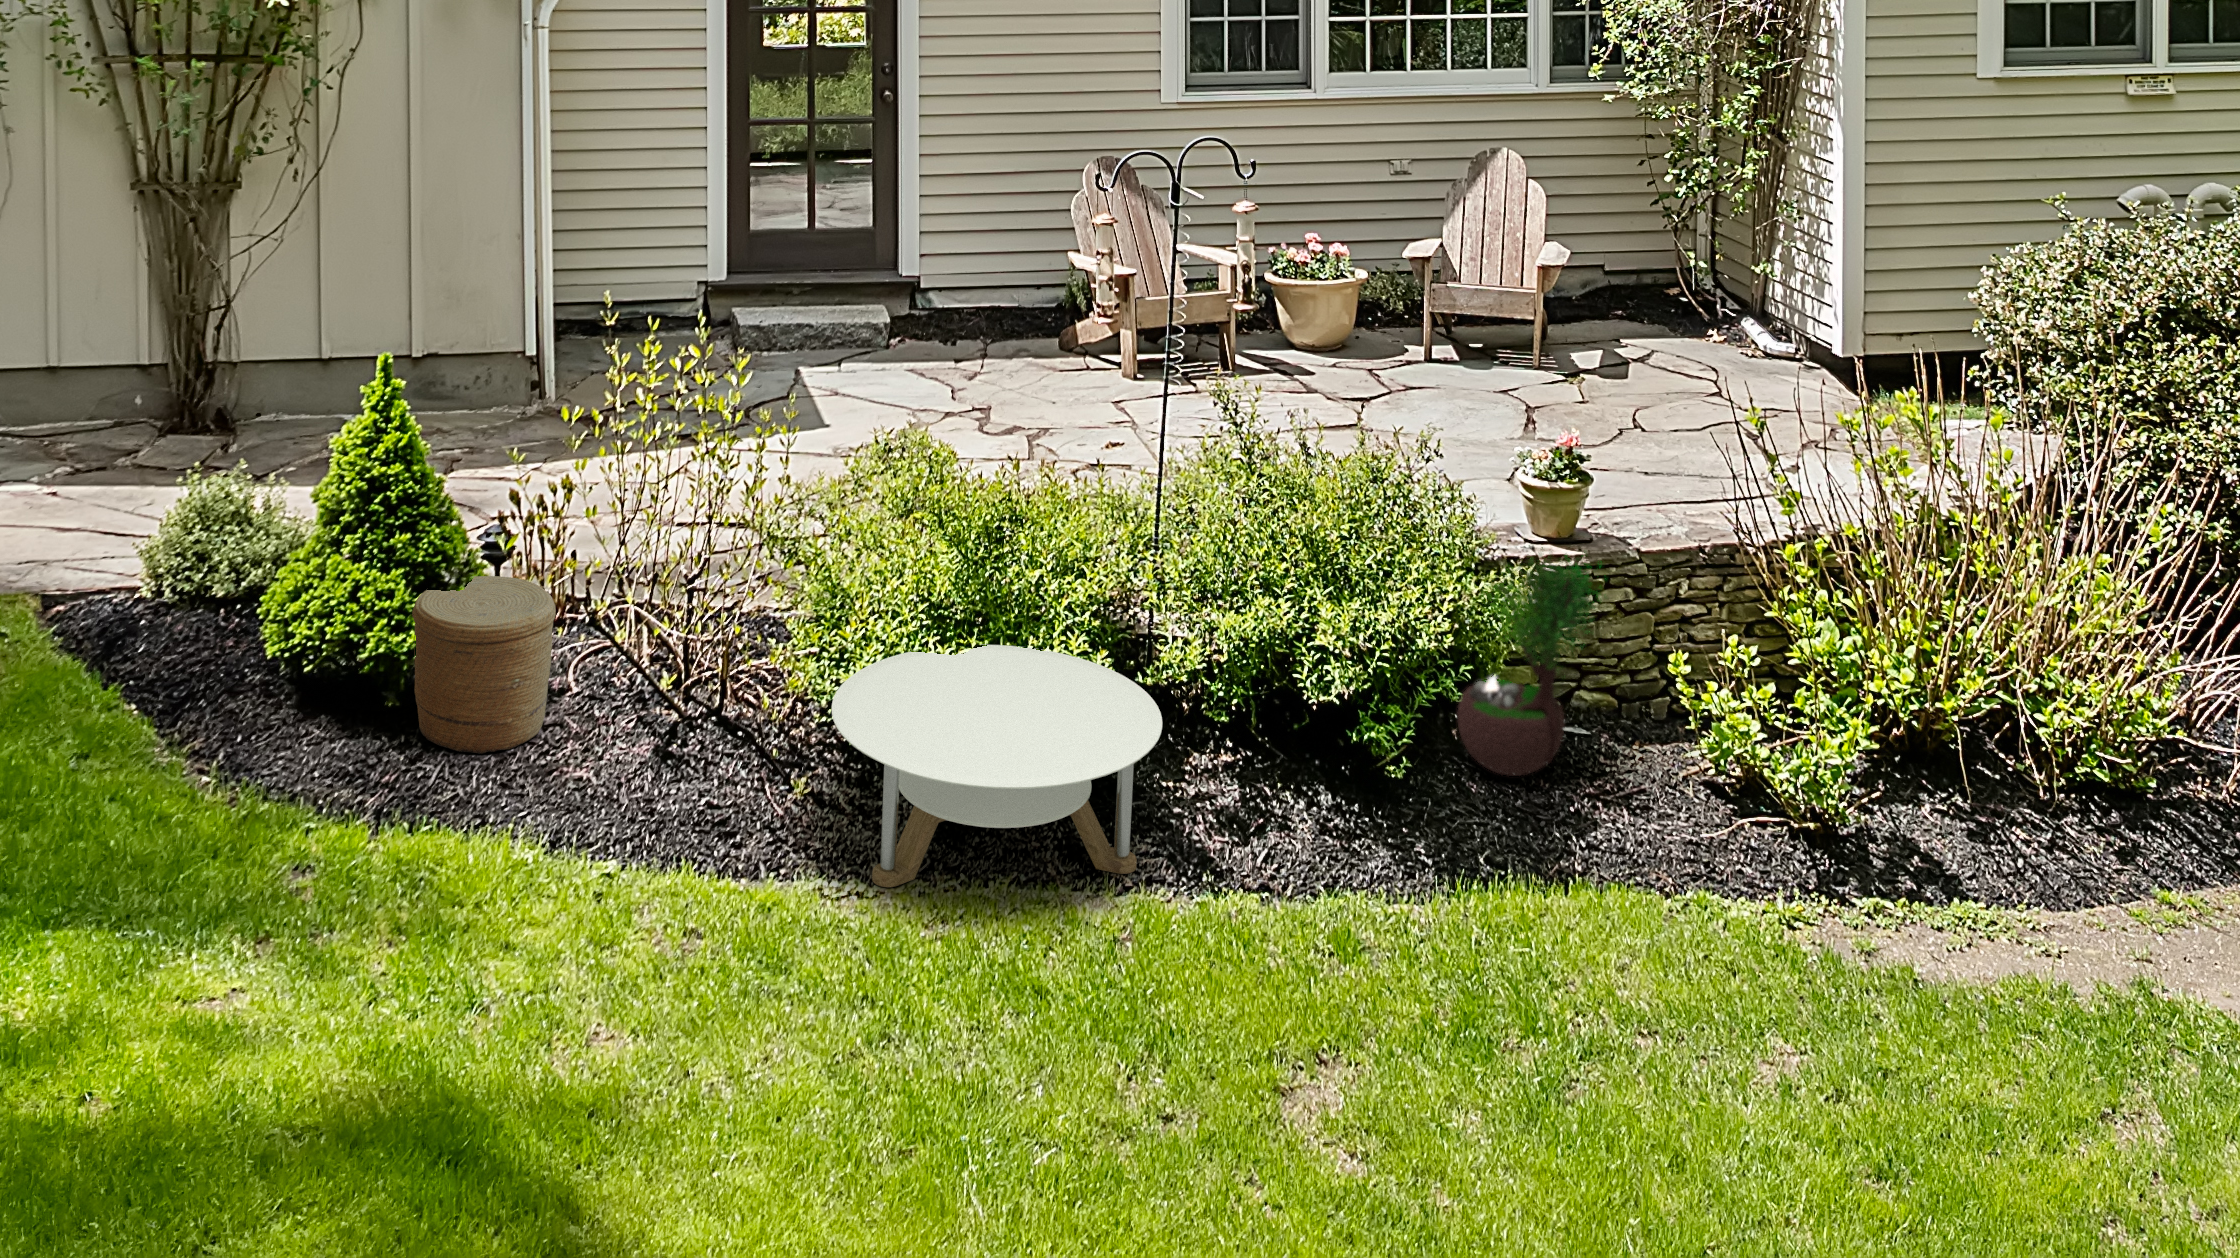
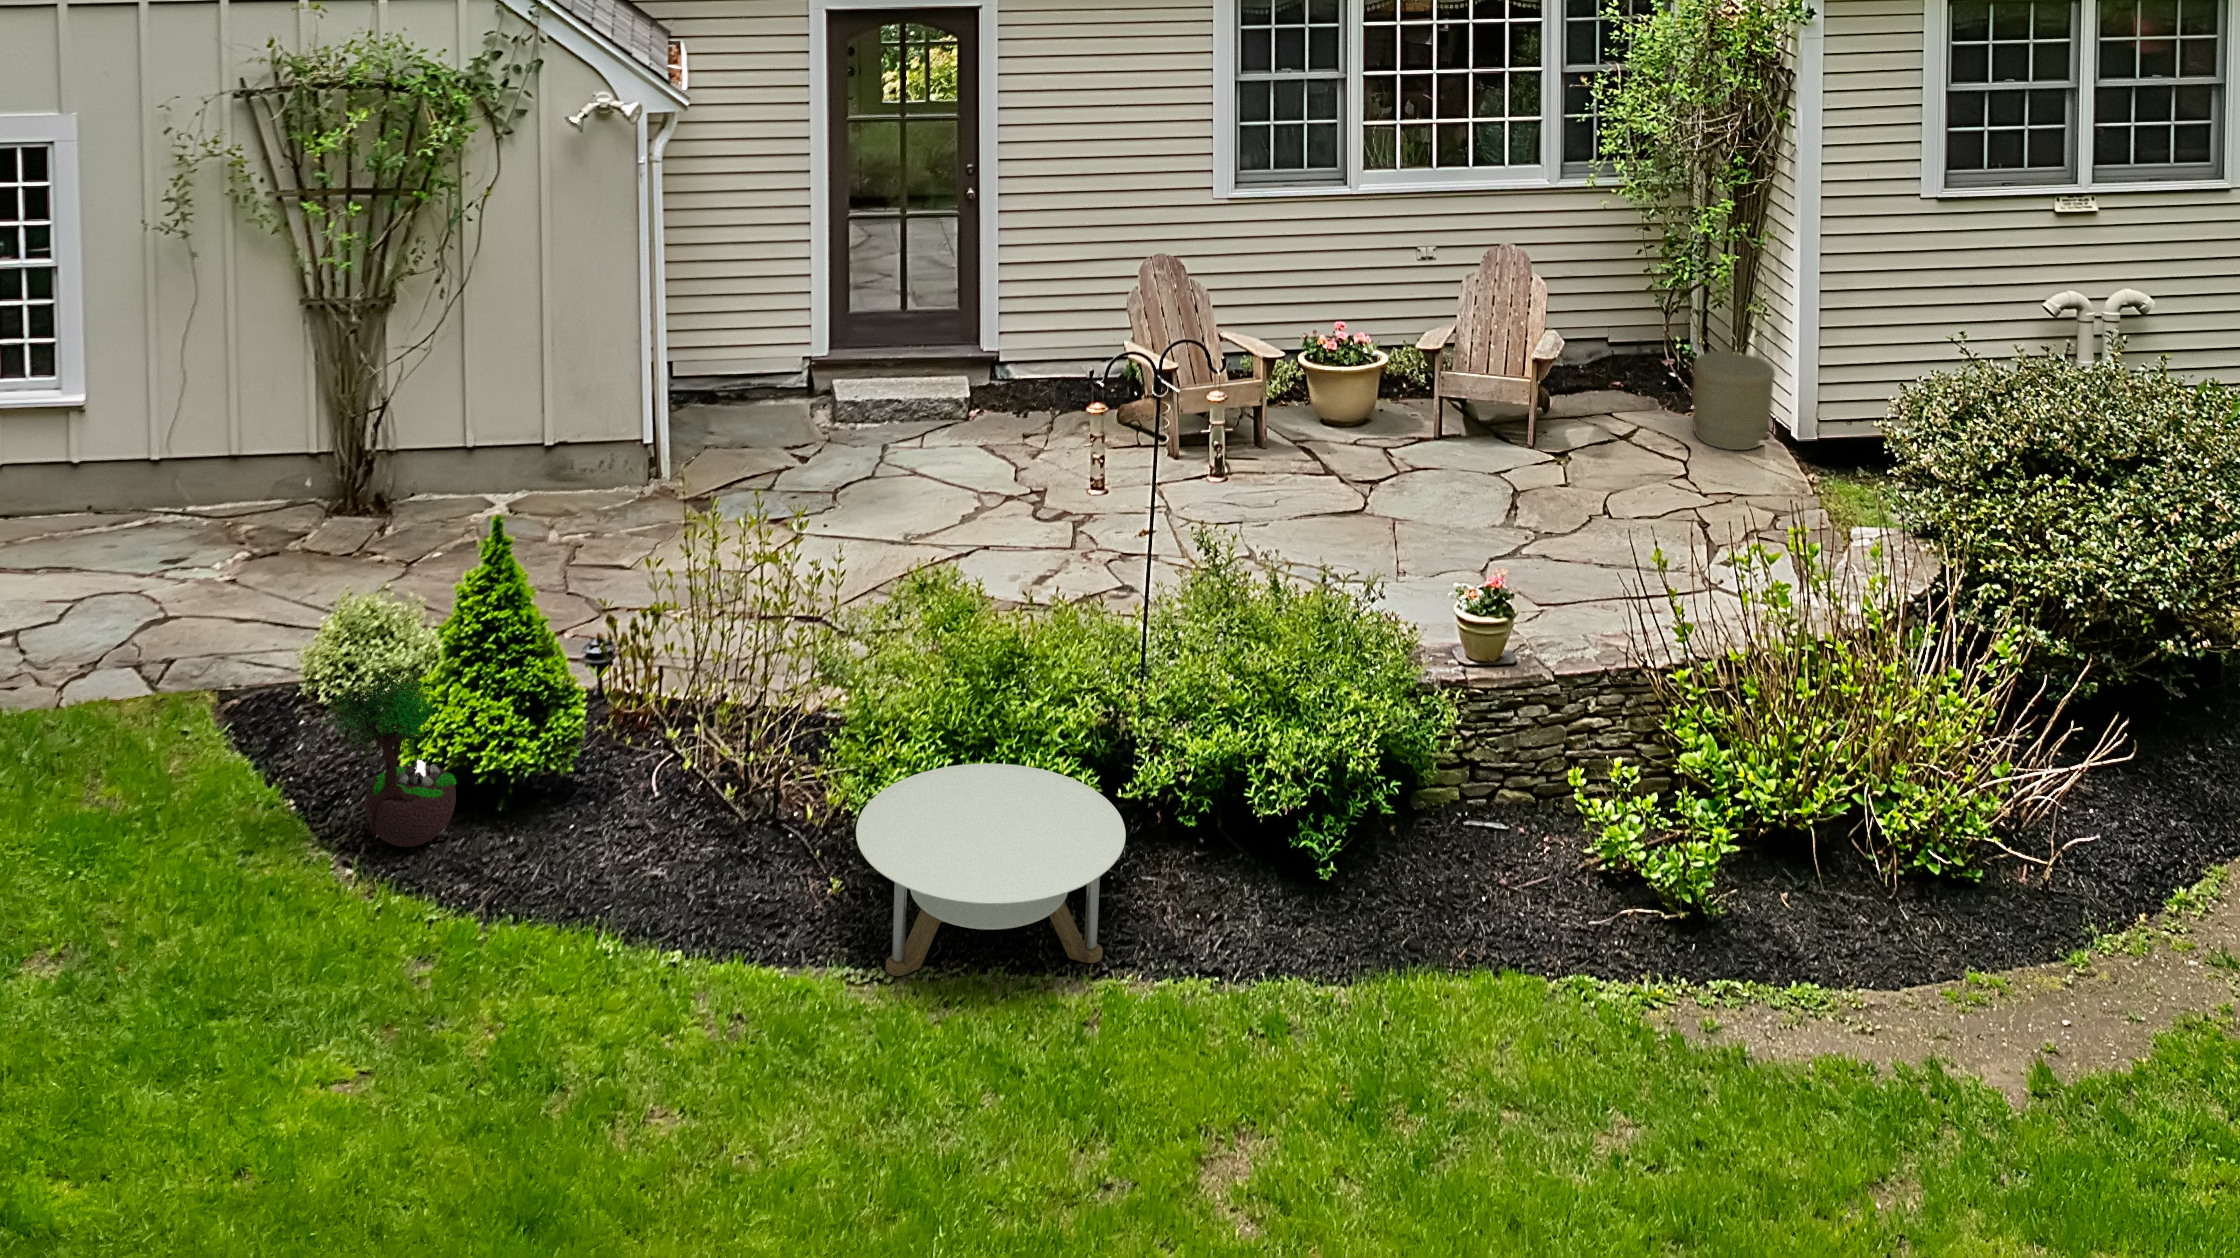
potted tree: present [1457,547,1599,776] -> present [321,653,456,847]
woven basket: present [412,576,556,754] -> present [1692,351,1775,450]

